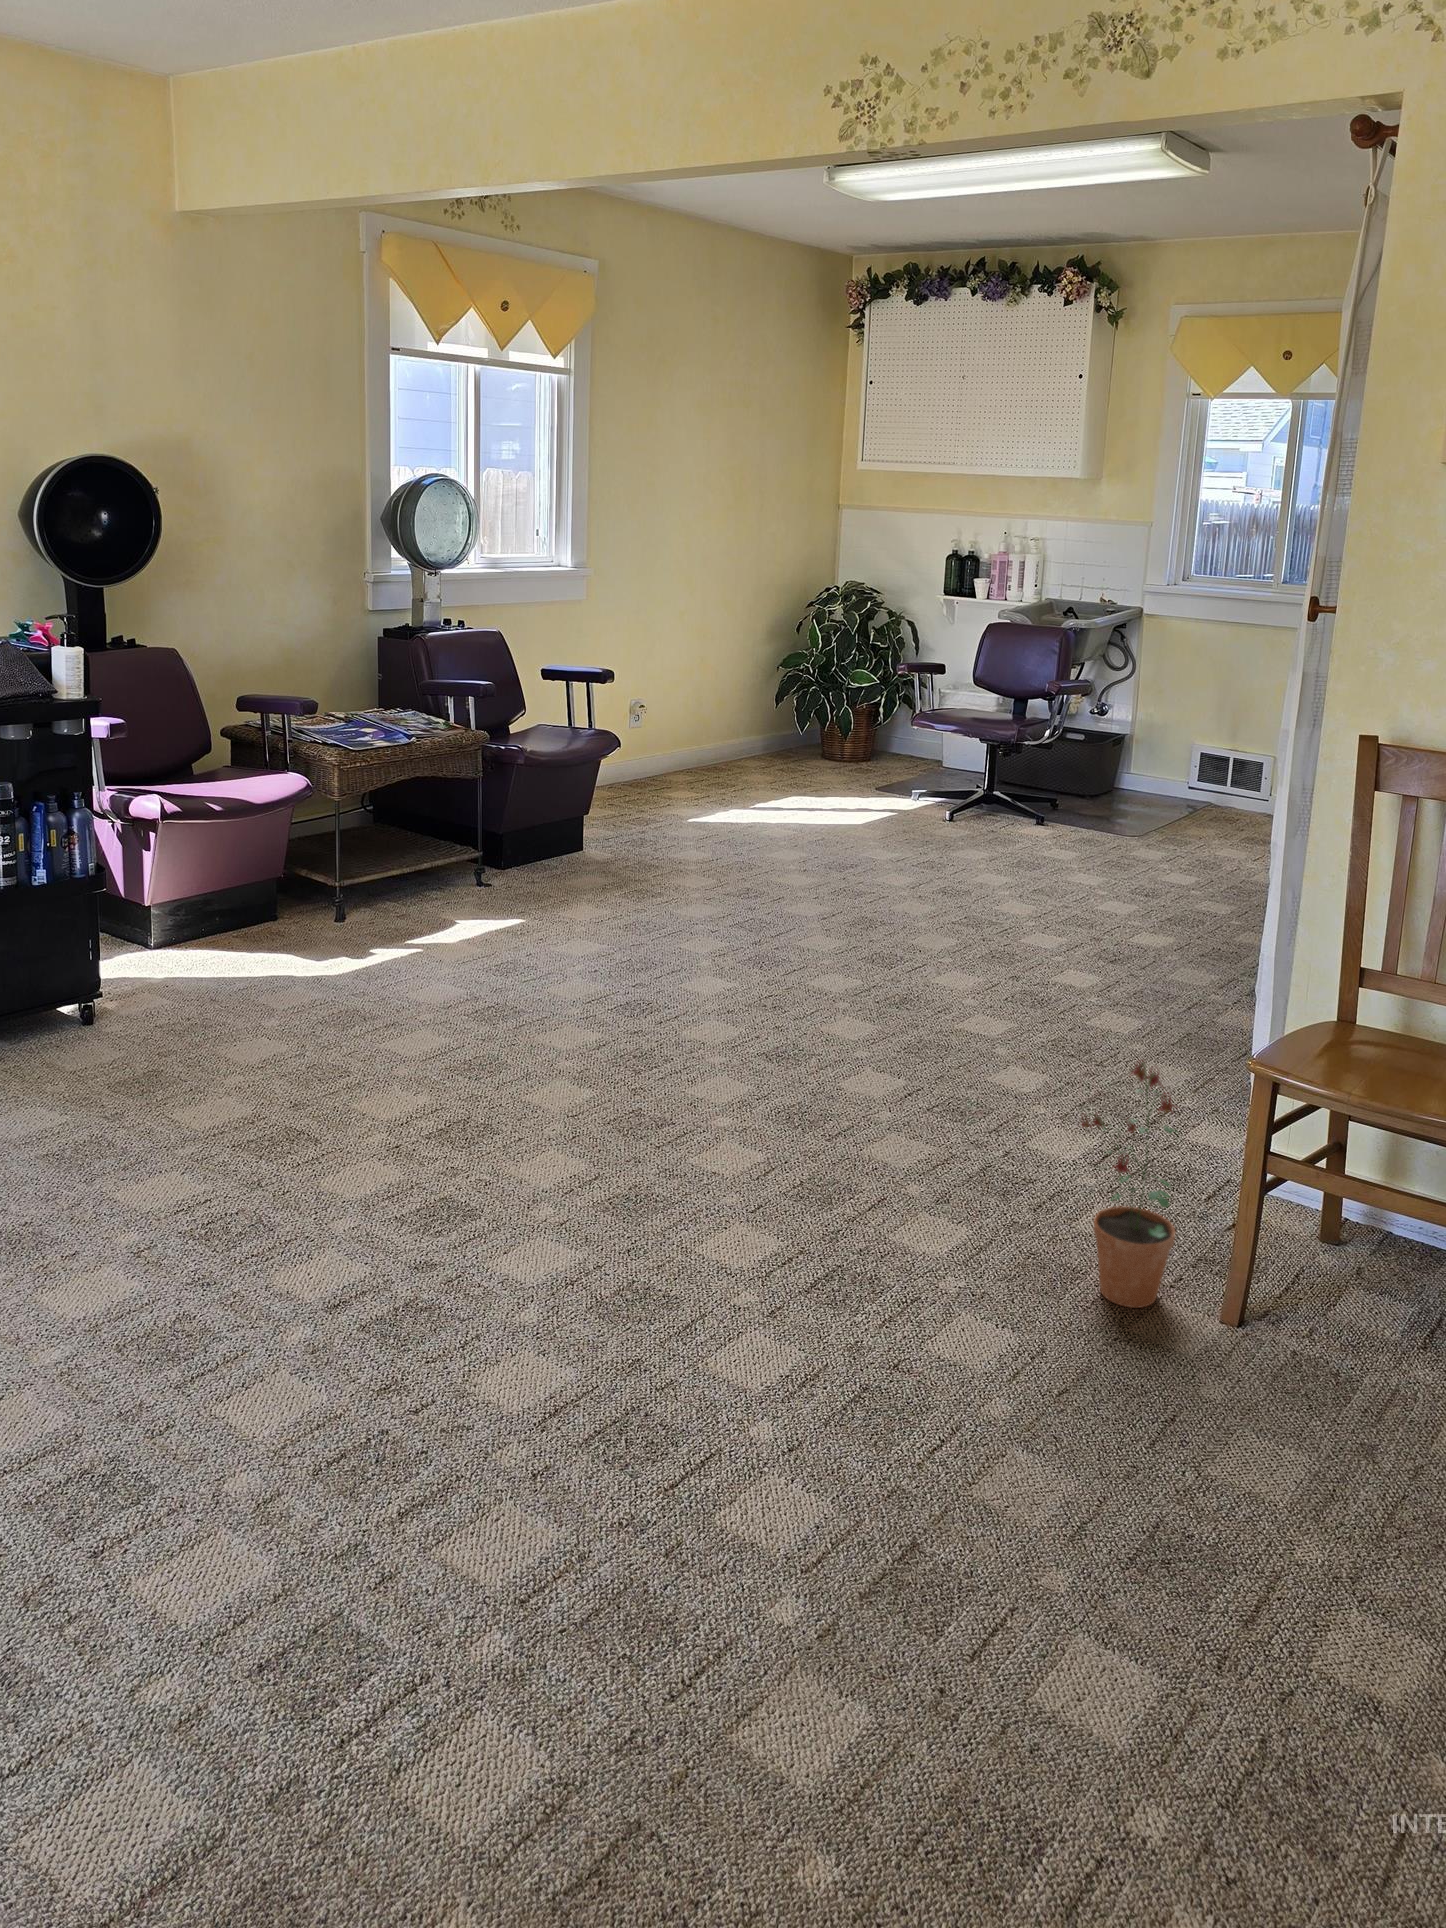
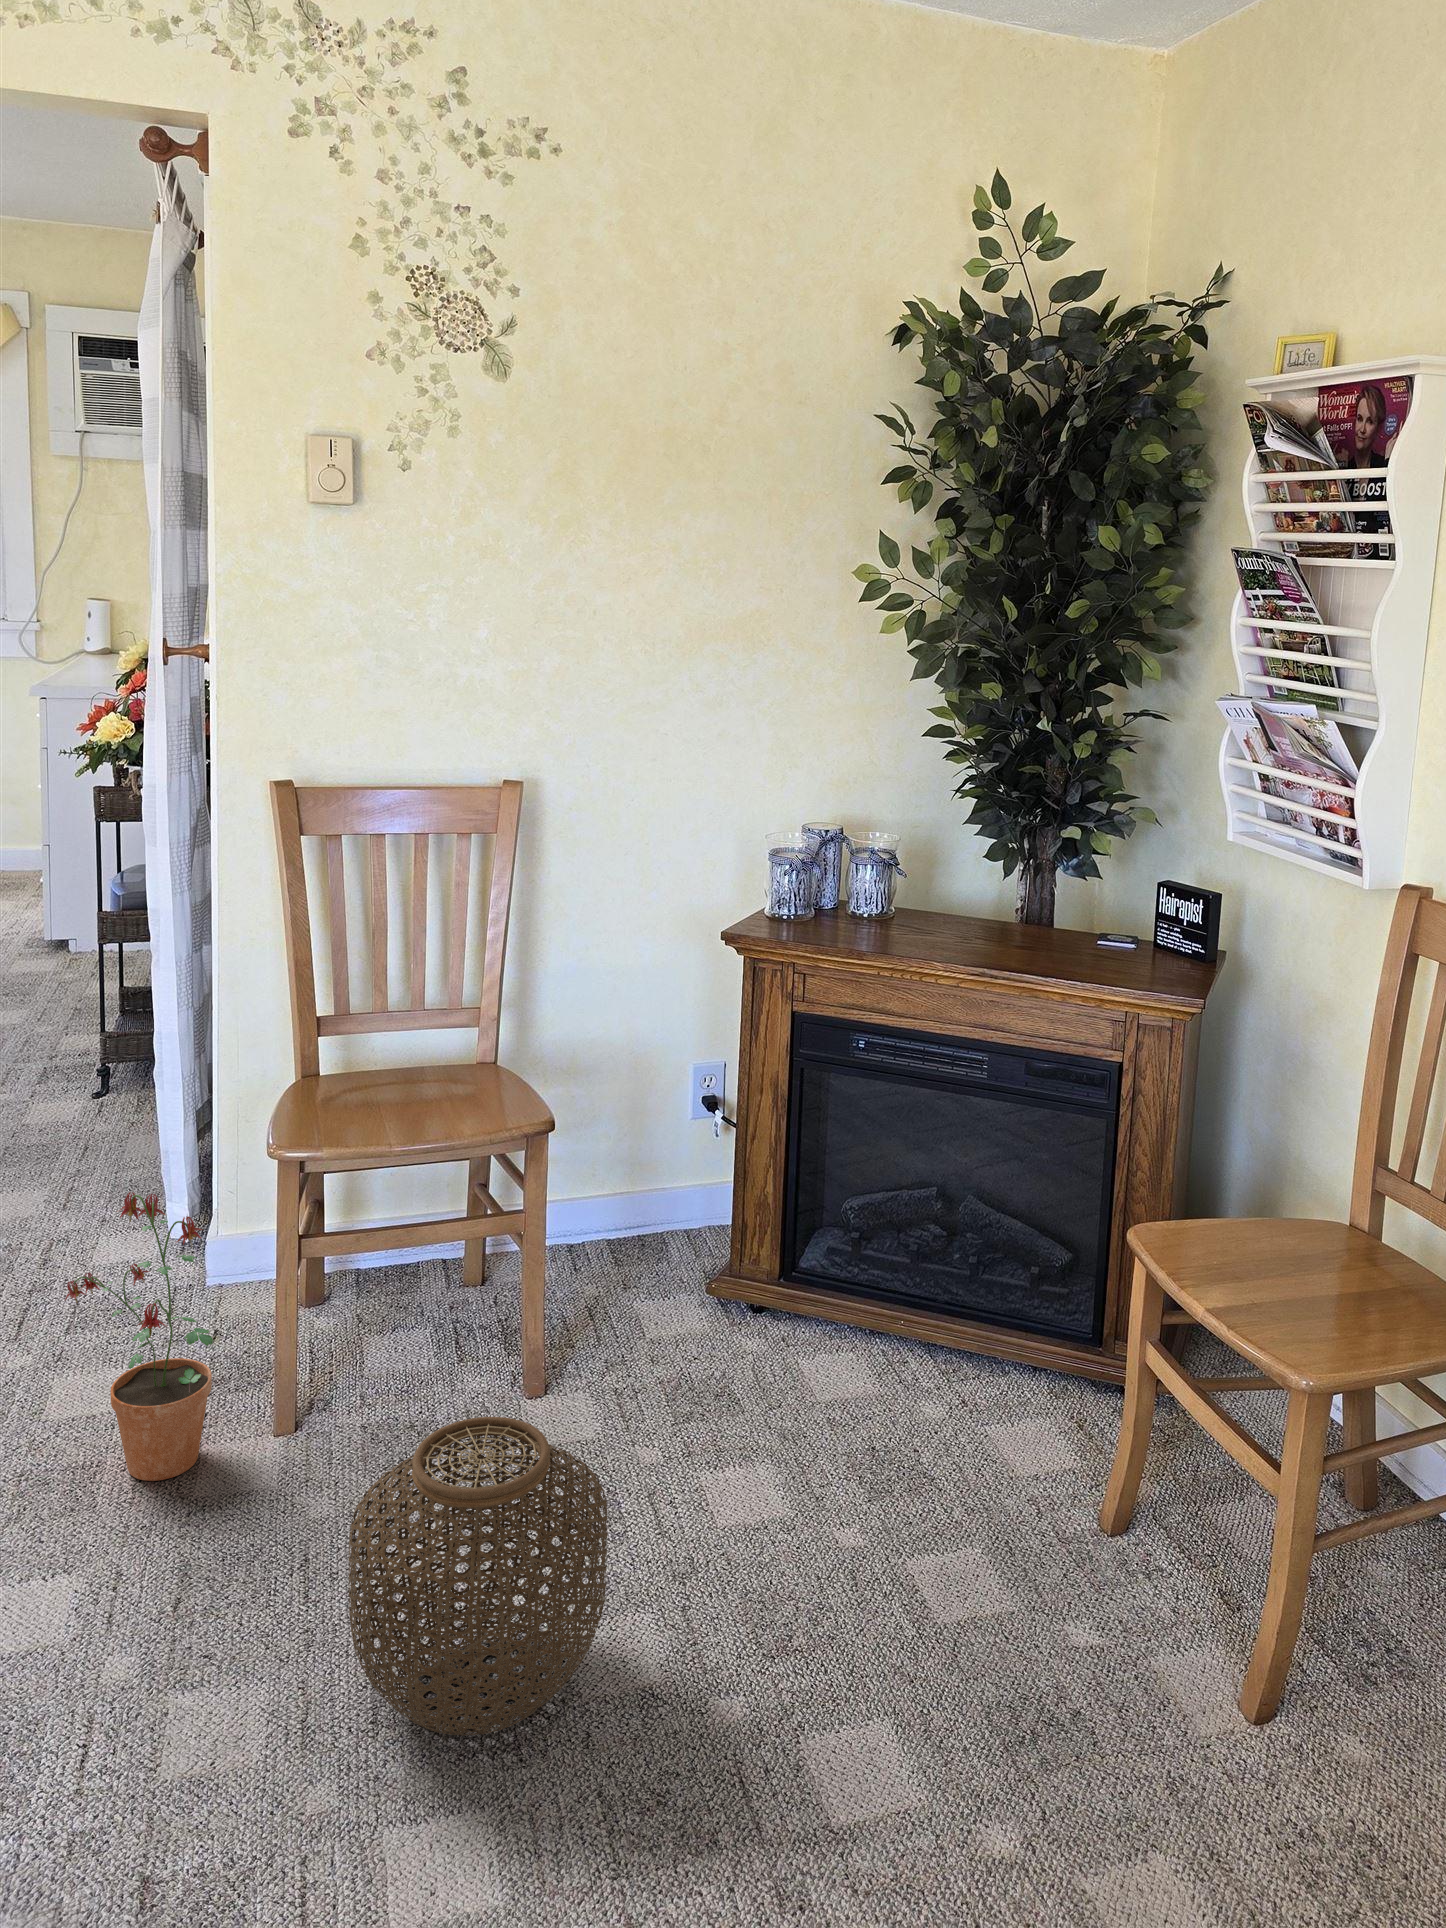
woven basket: none [1117,1339,1375,1641] -> present [348,1417,607,1735]

